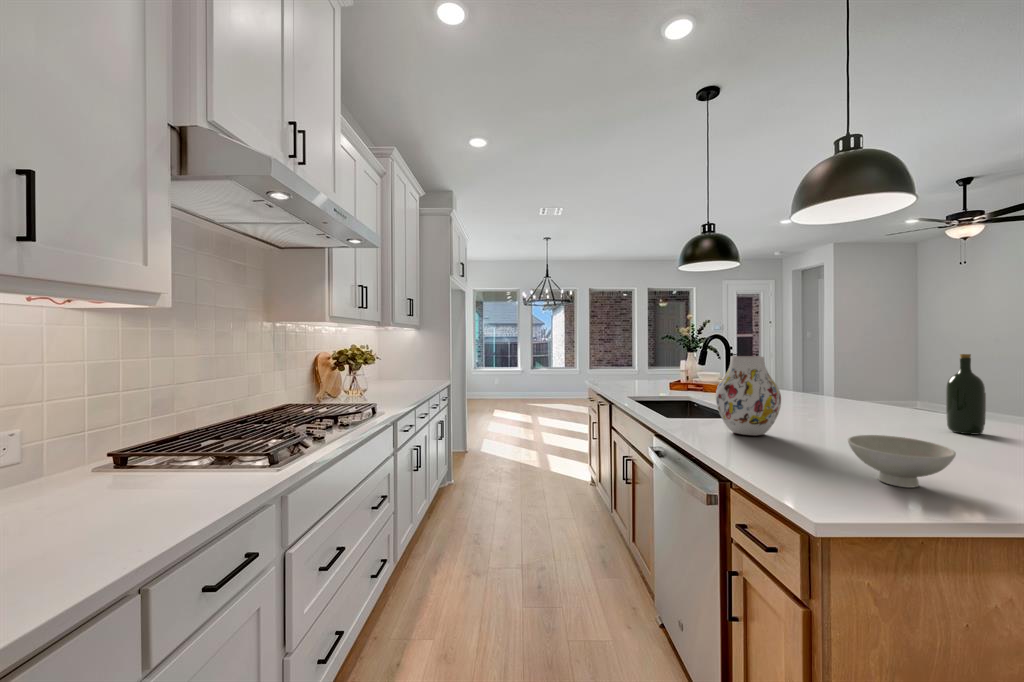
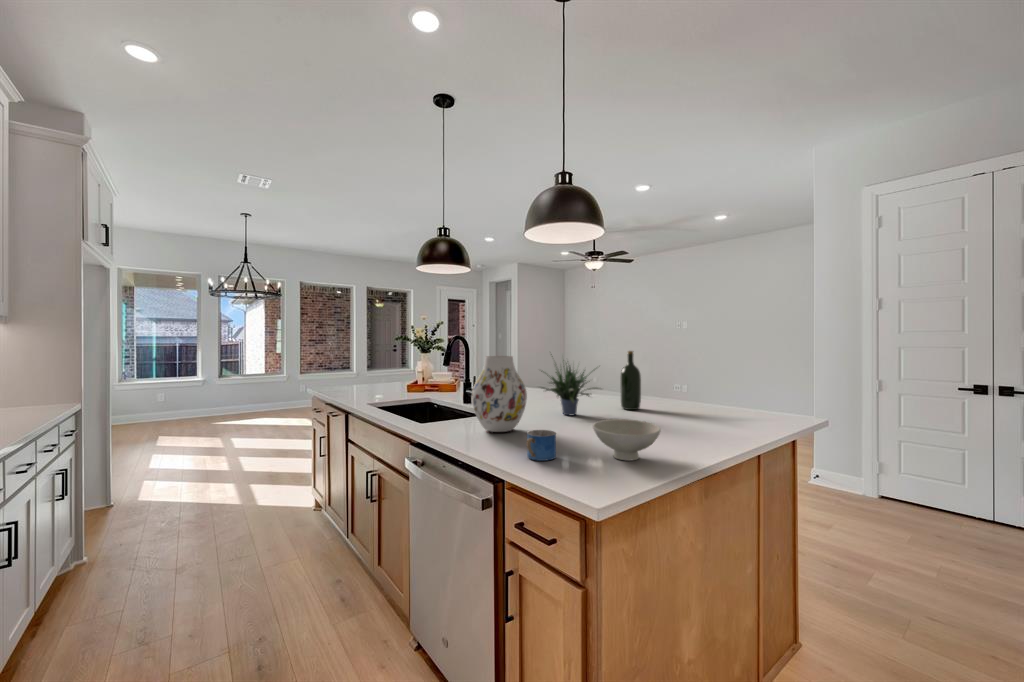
potted plant: none [807,350,905,430] -> present [541,354,599,416]
mug: none [757,435,797,468] -> present [527,430,556,461]

